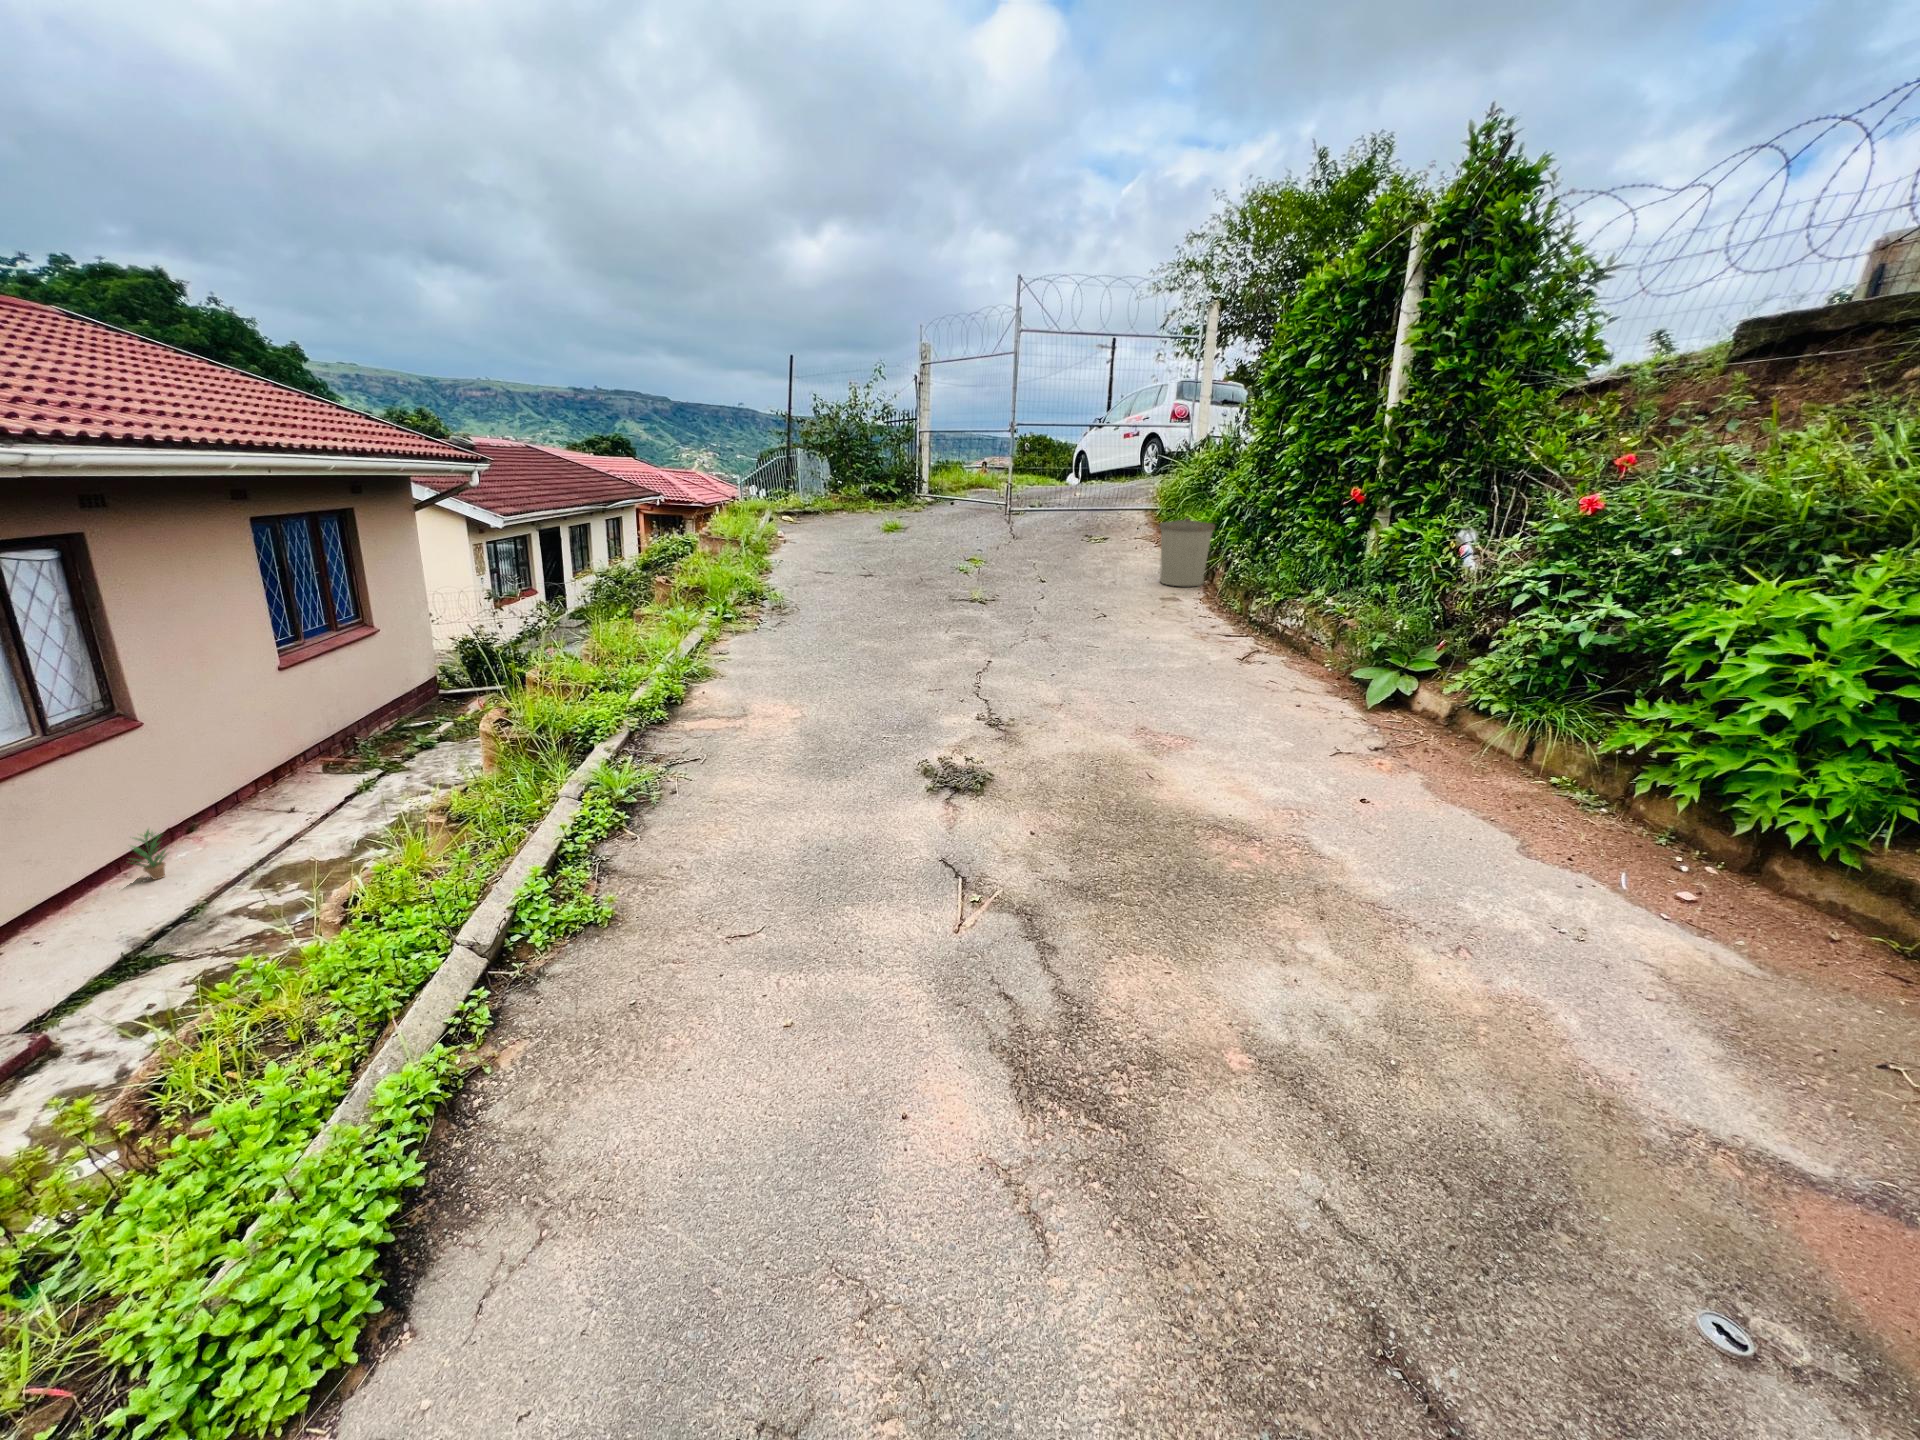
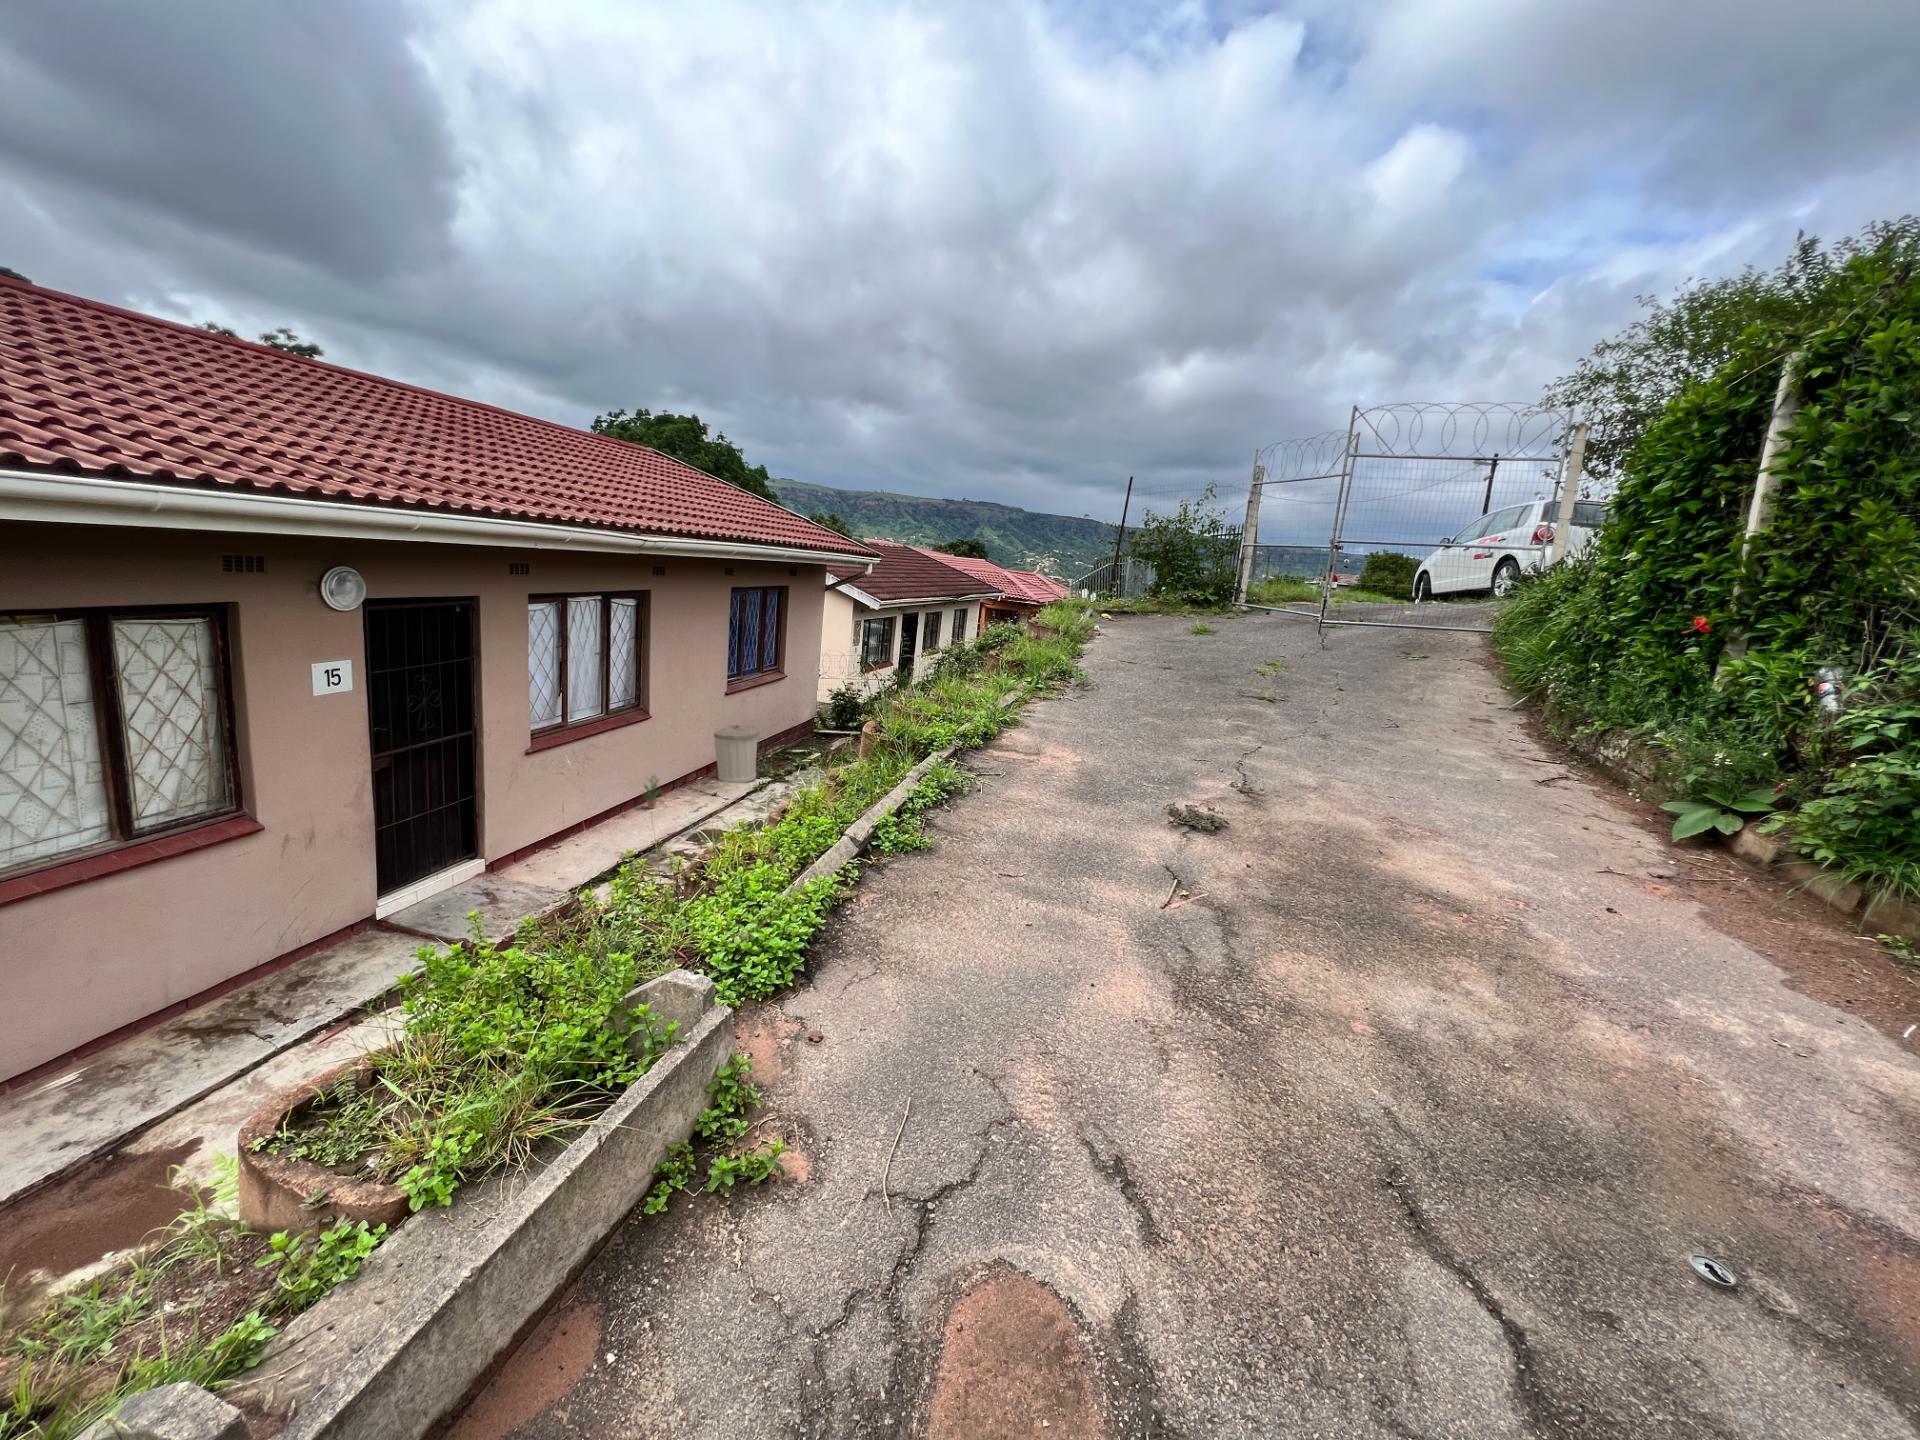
trash can: present [1160,518,1215,586] -> present [714,725,760,783]

